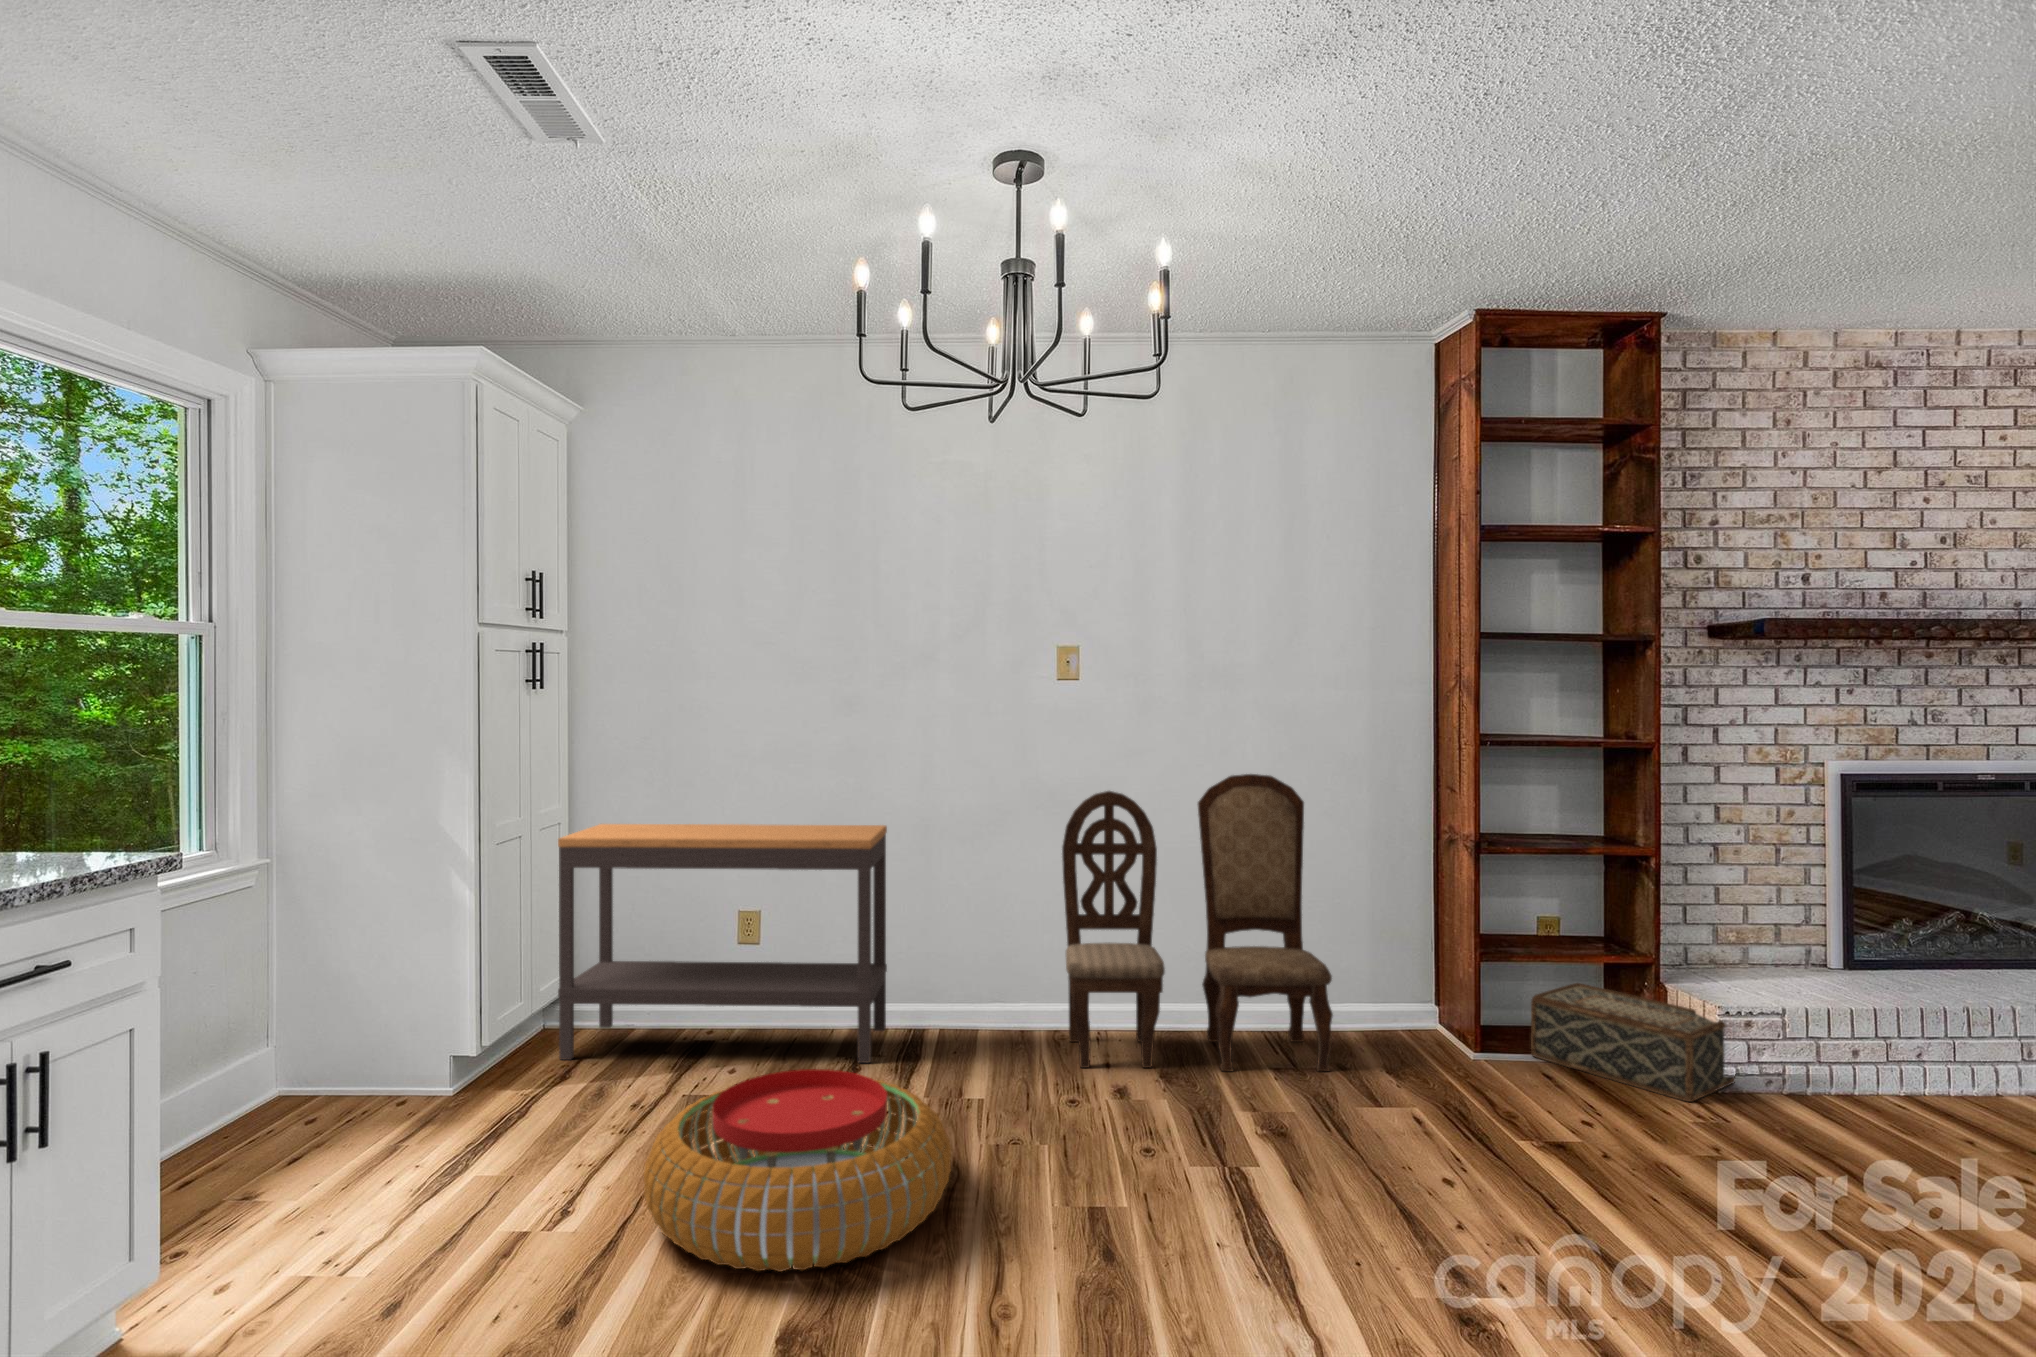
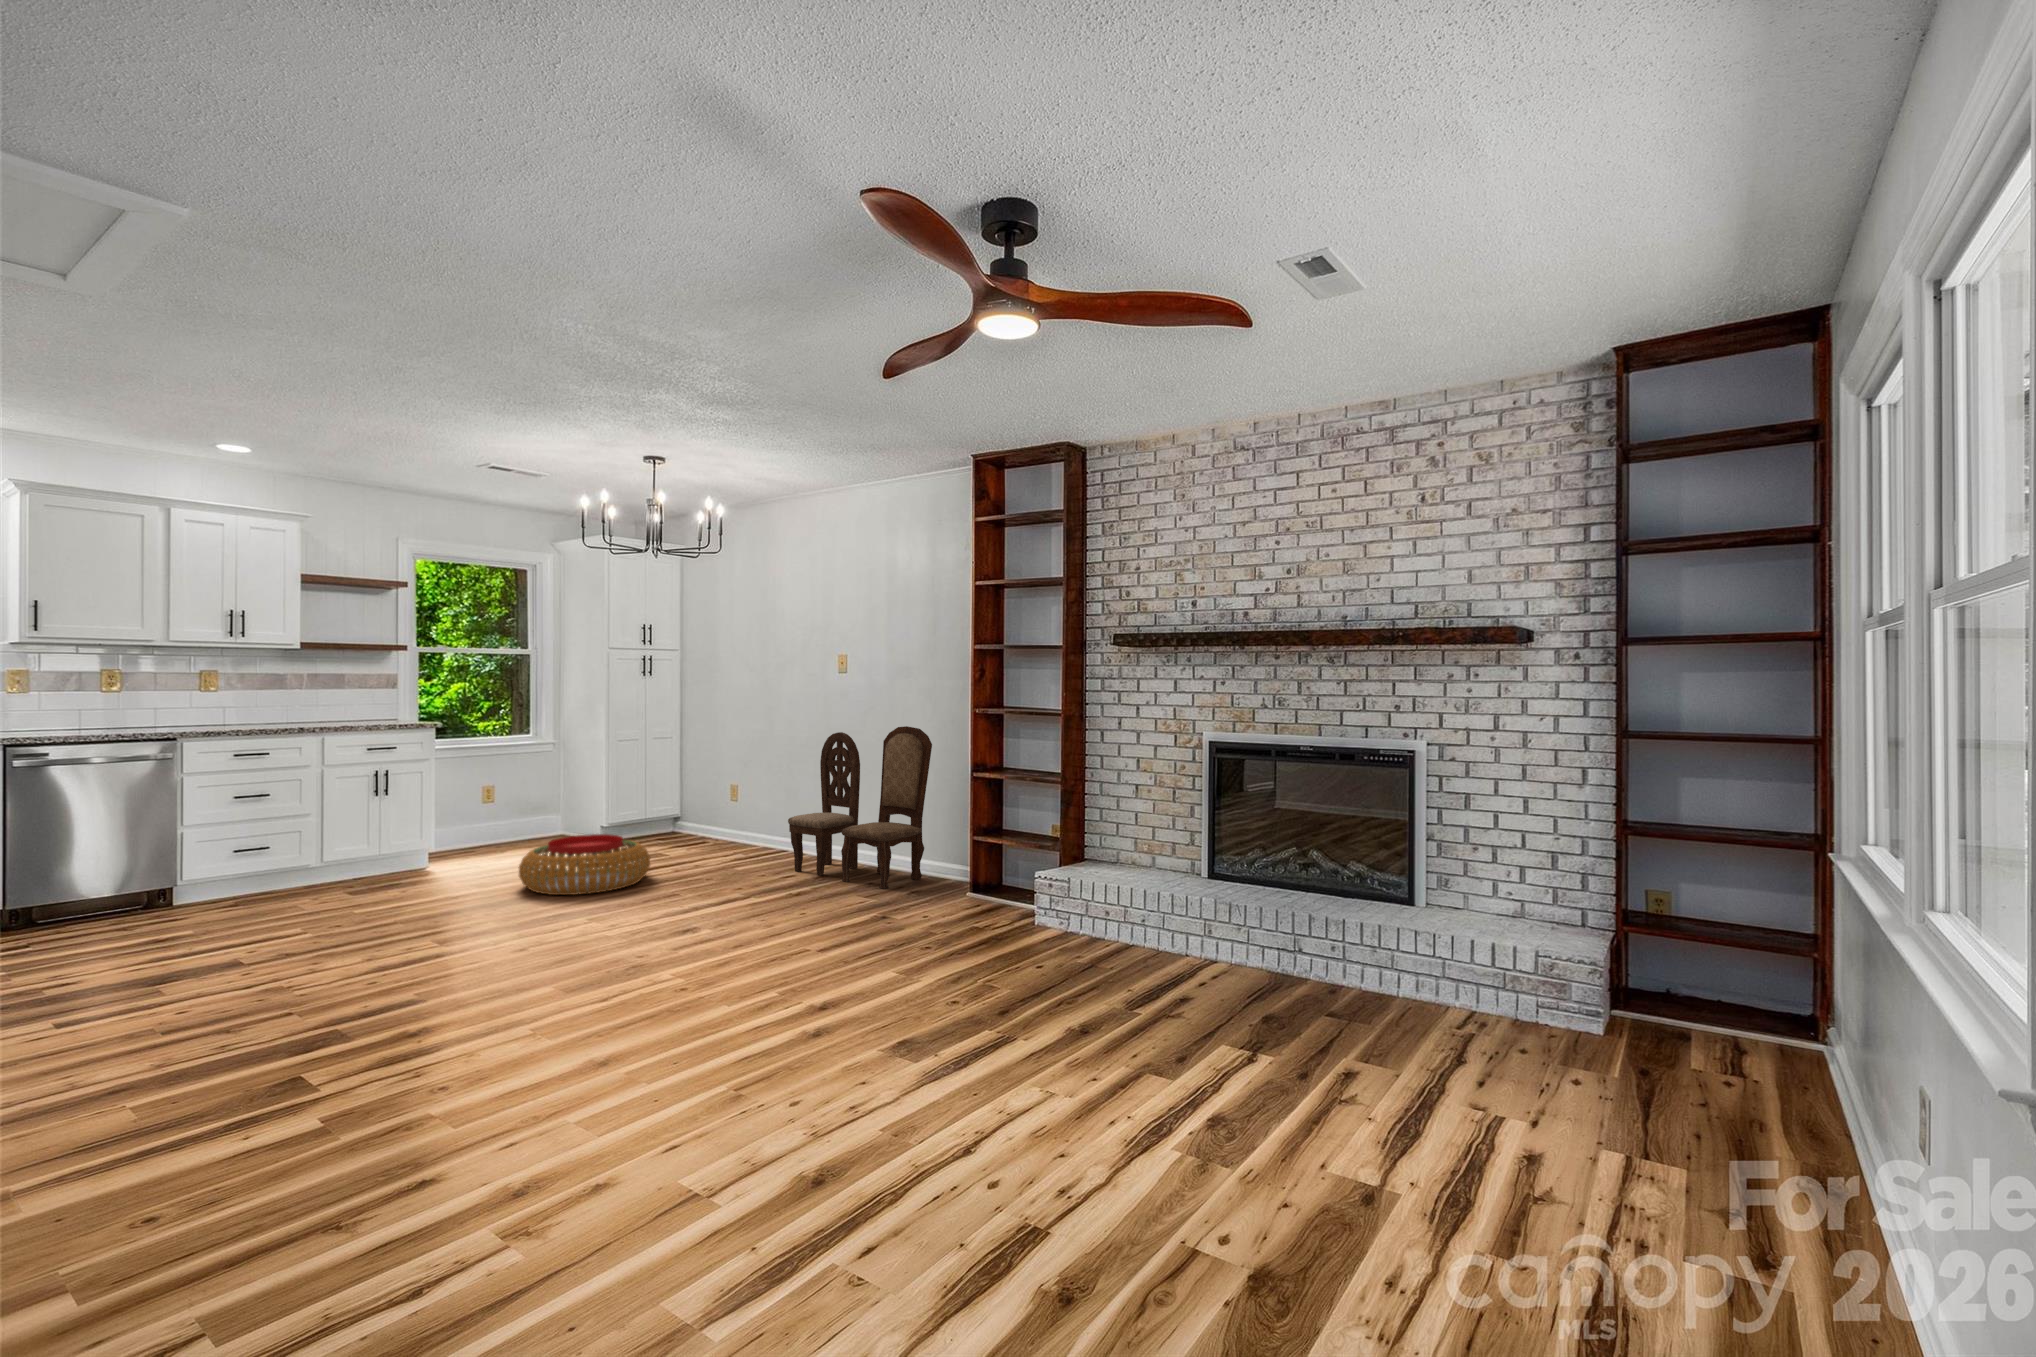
console table: present [558,824,887,1063] -> none [644,739,773,858]
woven basket: present [1531,983,1735,1102] -> none [993,864,1050,925]

